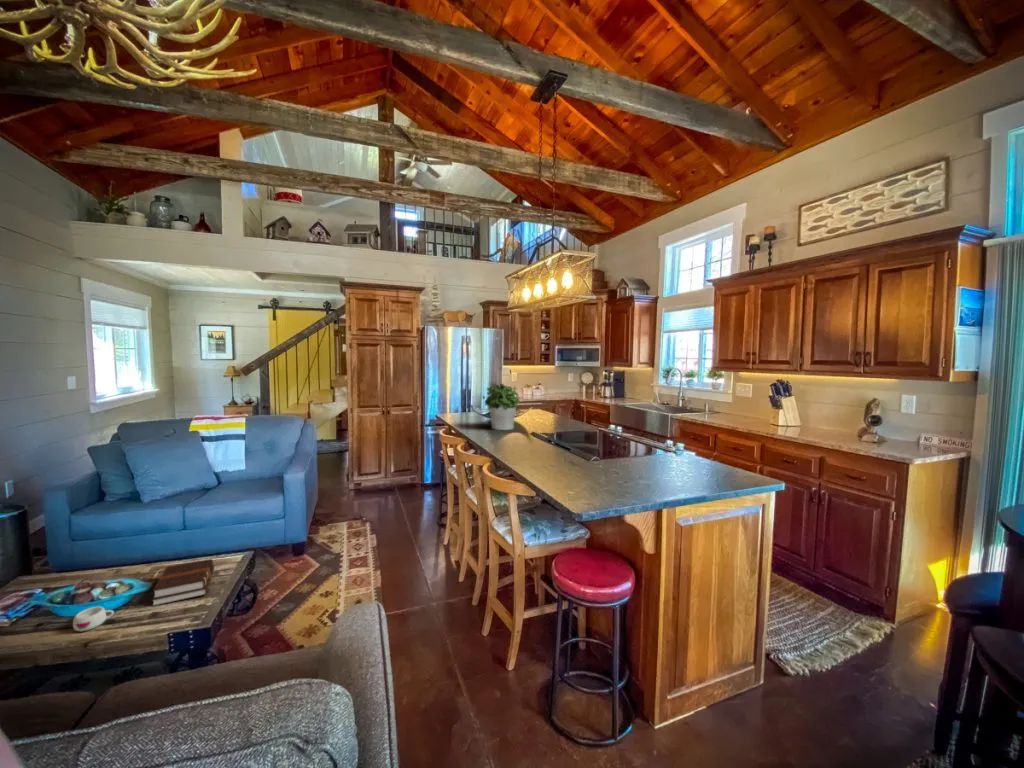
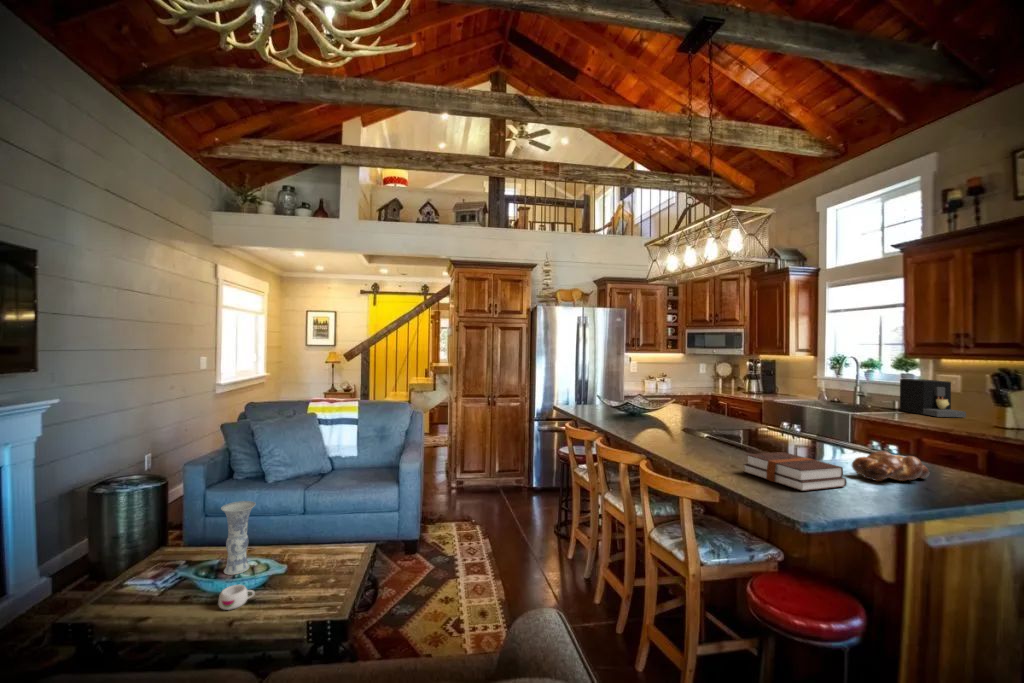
potted plant: present [483,384,519,430] -> none [617,366,664,421]
coffee maker: none [703,387,744,416] -> present [900,379,966,417]
bread loaf: none [631,452,682,475] -> present [852,451,929,481]
vase: none [75,527,116,598] -> present [221,501,256,575]
hardback book: present [152,559,214,606] -> present [744,452,847,491]

